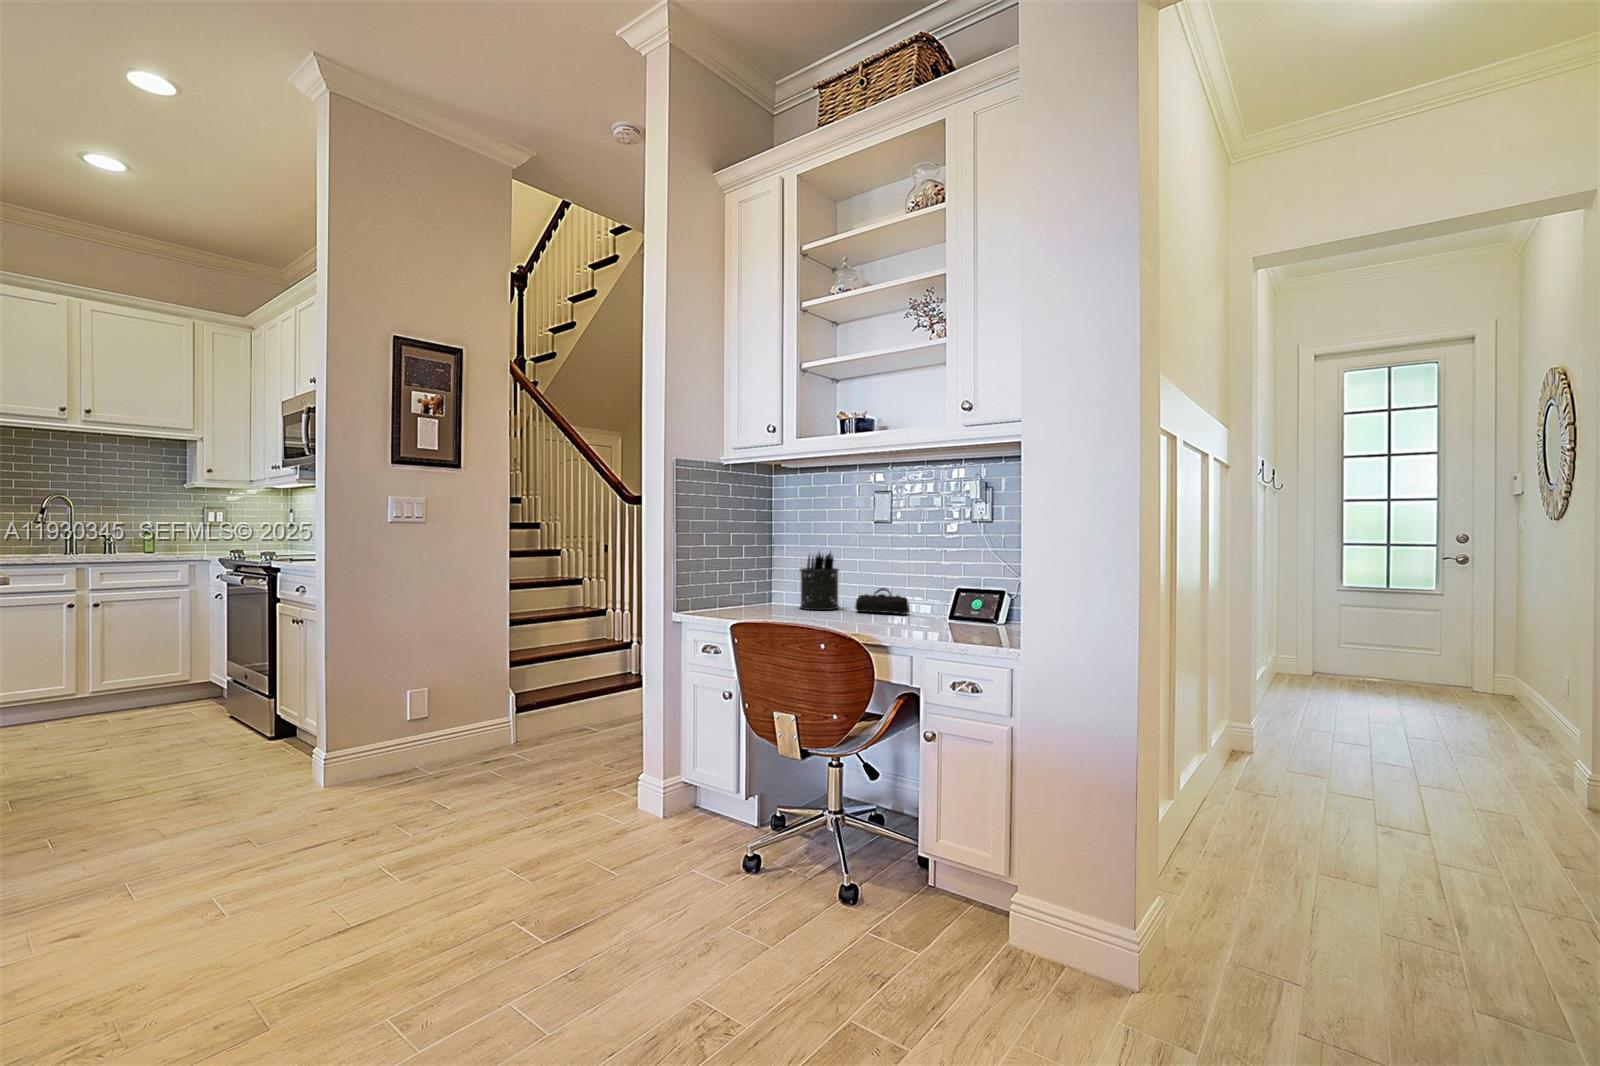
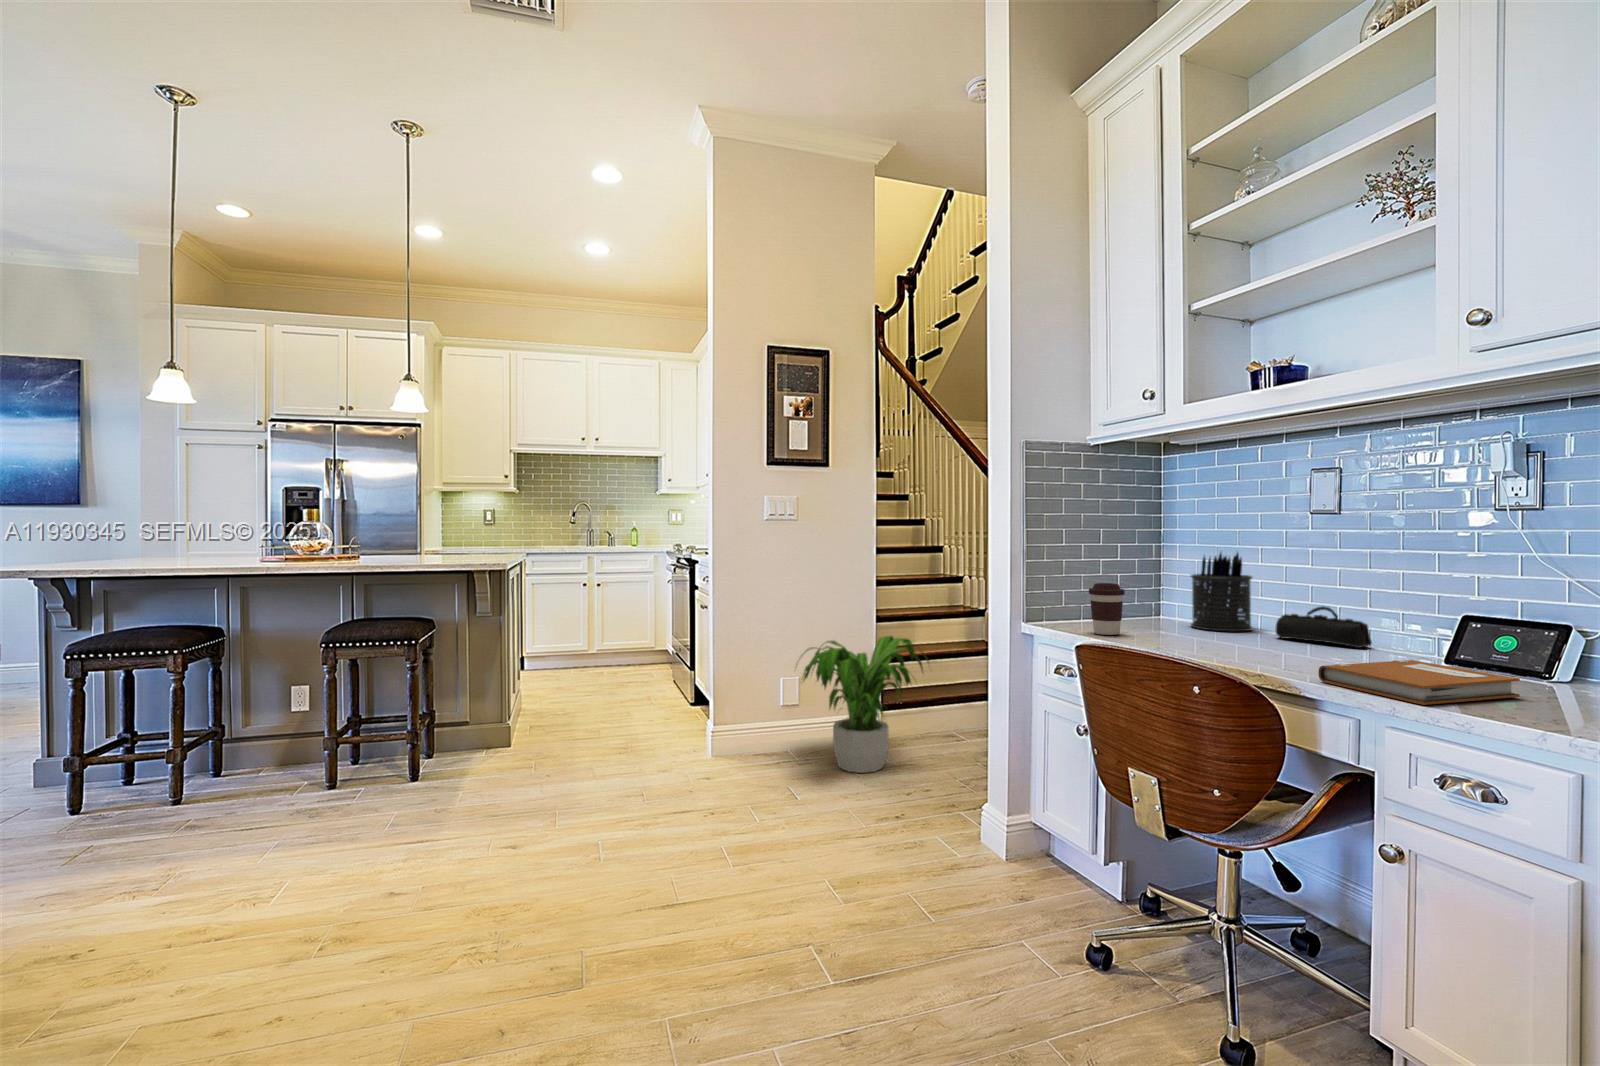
coffee cup: none [735,576,761,617] -> present [1089,583,1125,635]
notebook: none [892,617,986,640] -> present [1318,660,1520,705]
potted plant: none [426,639,577,779] -> present [797,636,928,773]

